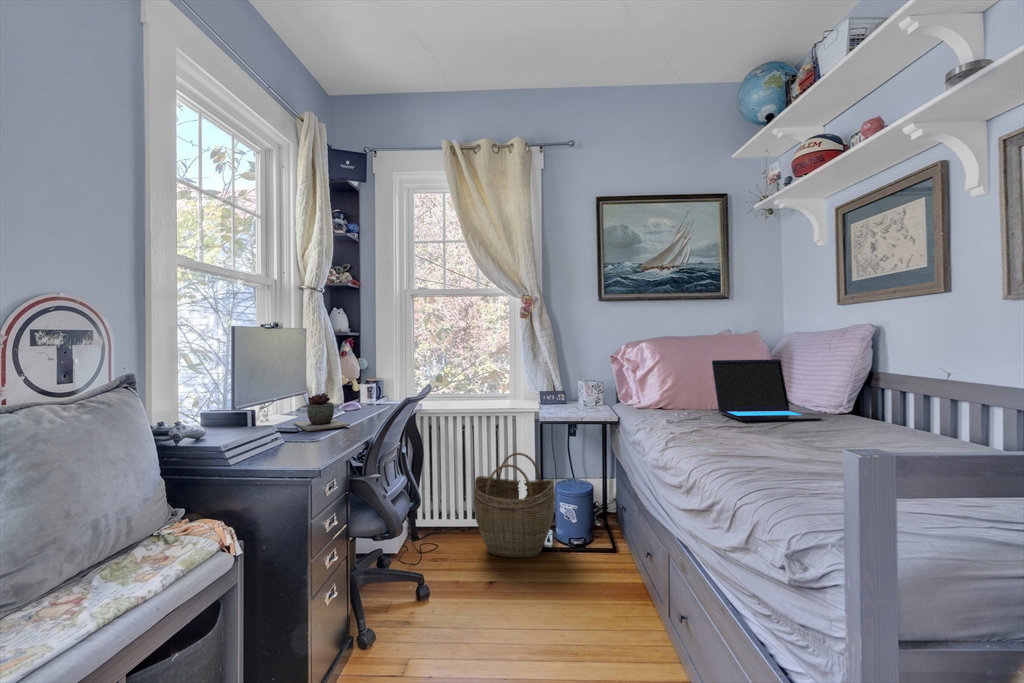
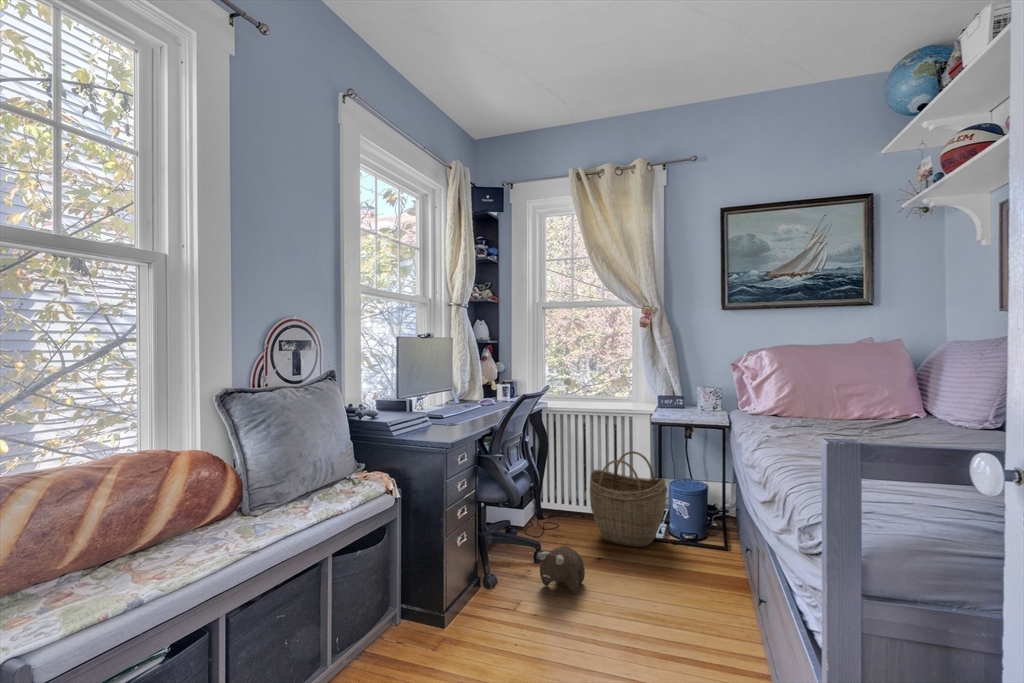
laptop: present [712,359,823,421] -> none [828,370,943,436]
succulent plant: present [294,393,350,431] -> none [441,389,481,418]
plush toy: none [432,575,484,633] -> present [538,546,585,594]

